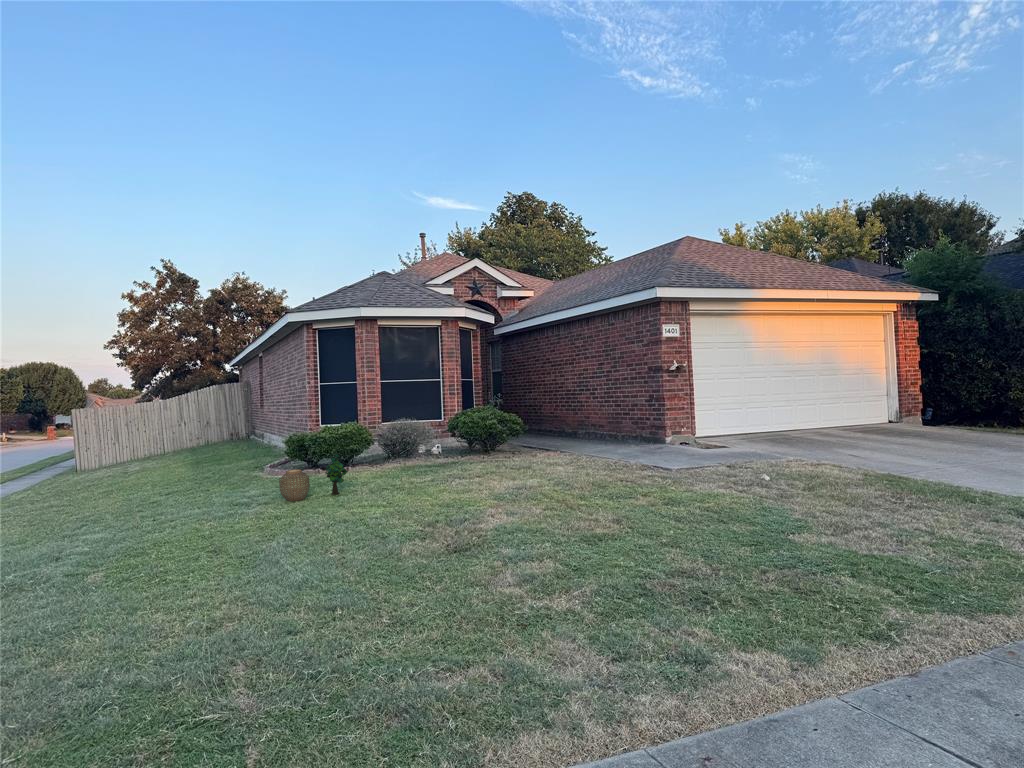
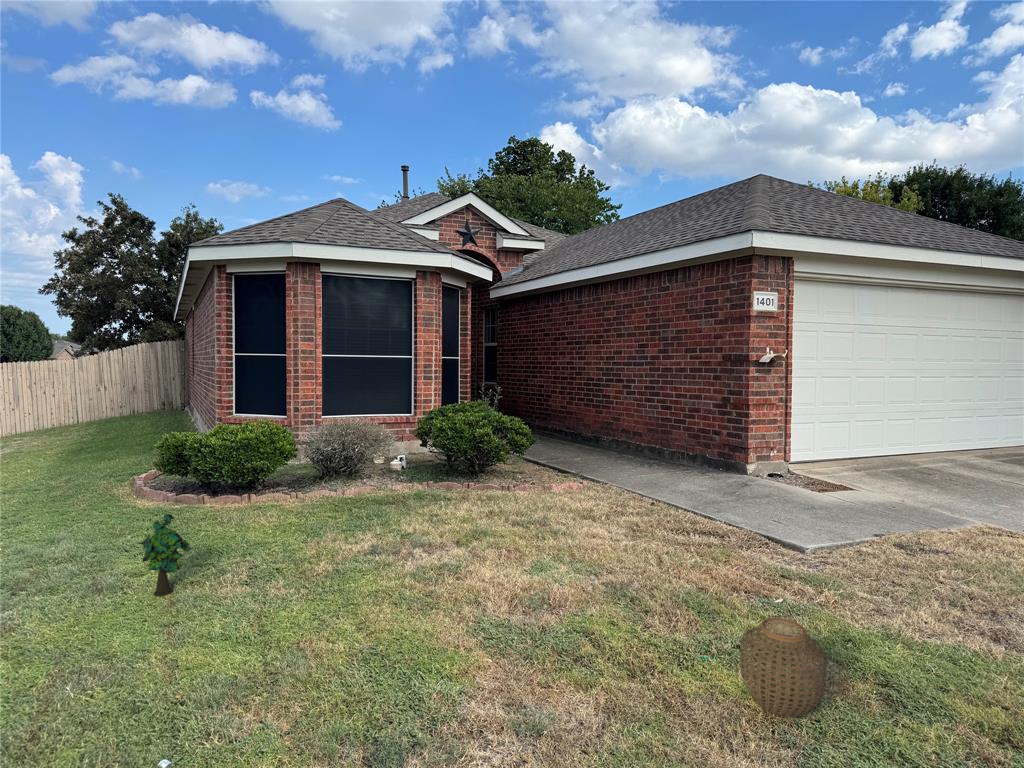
woven basket: present [279,469,310,501] -> present [740,618,827,717]

